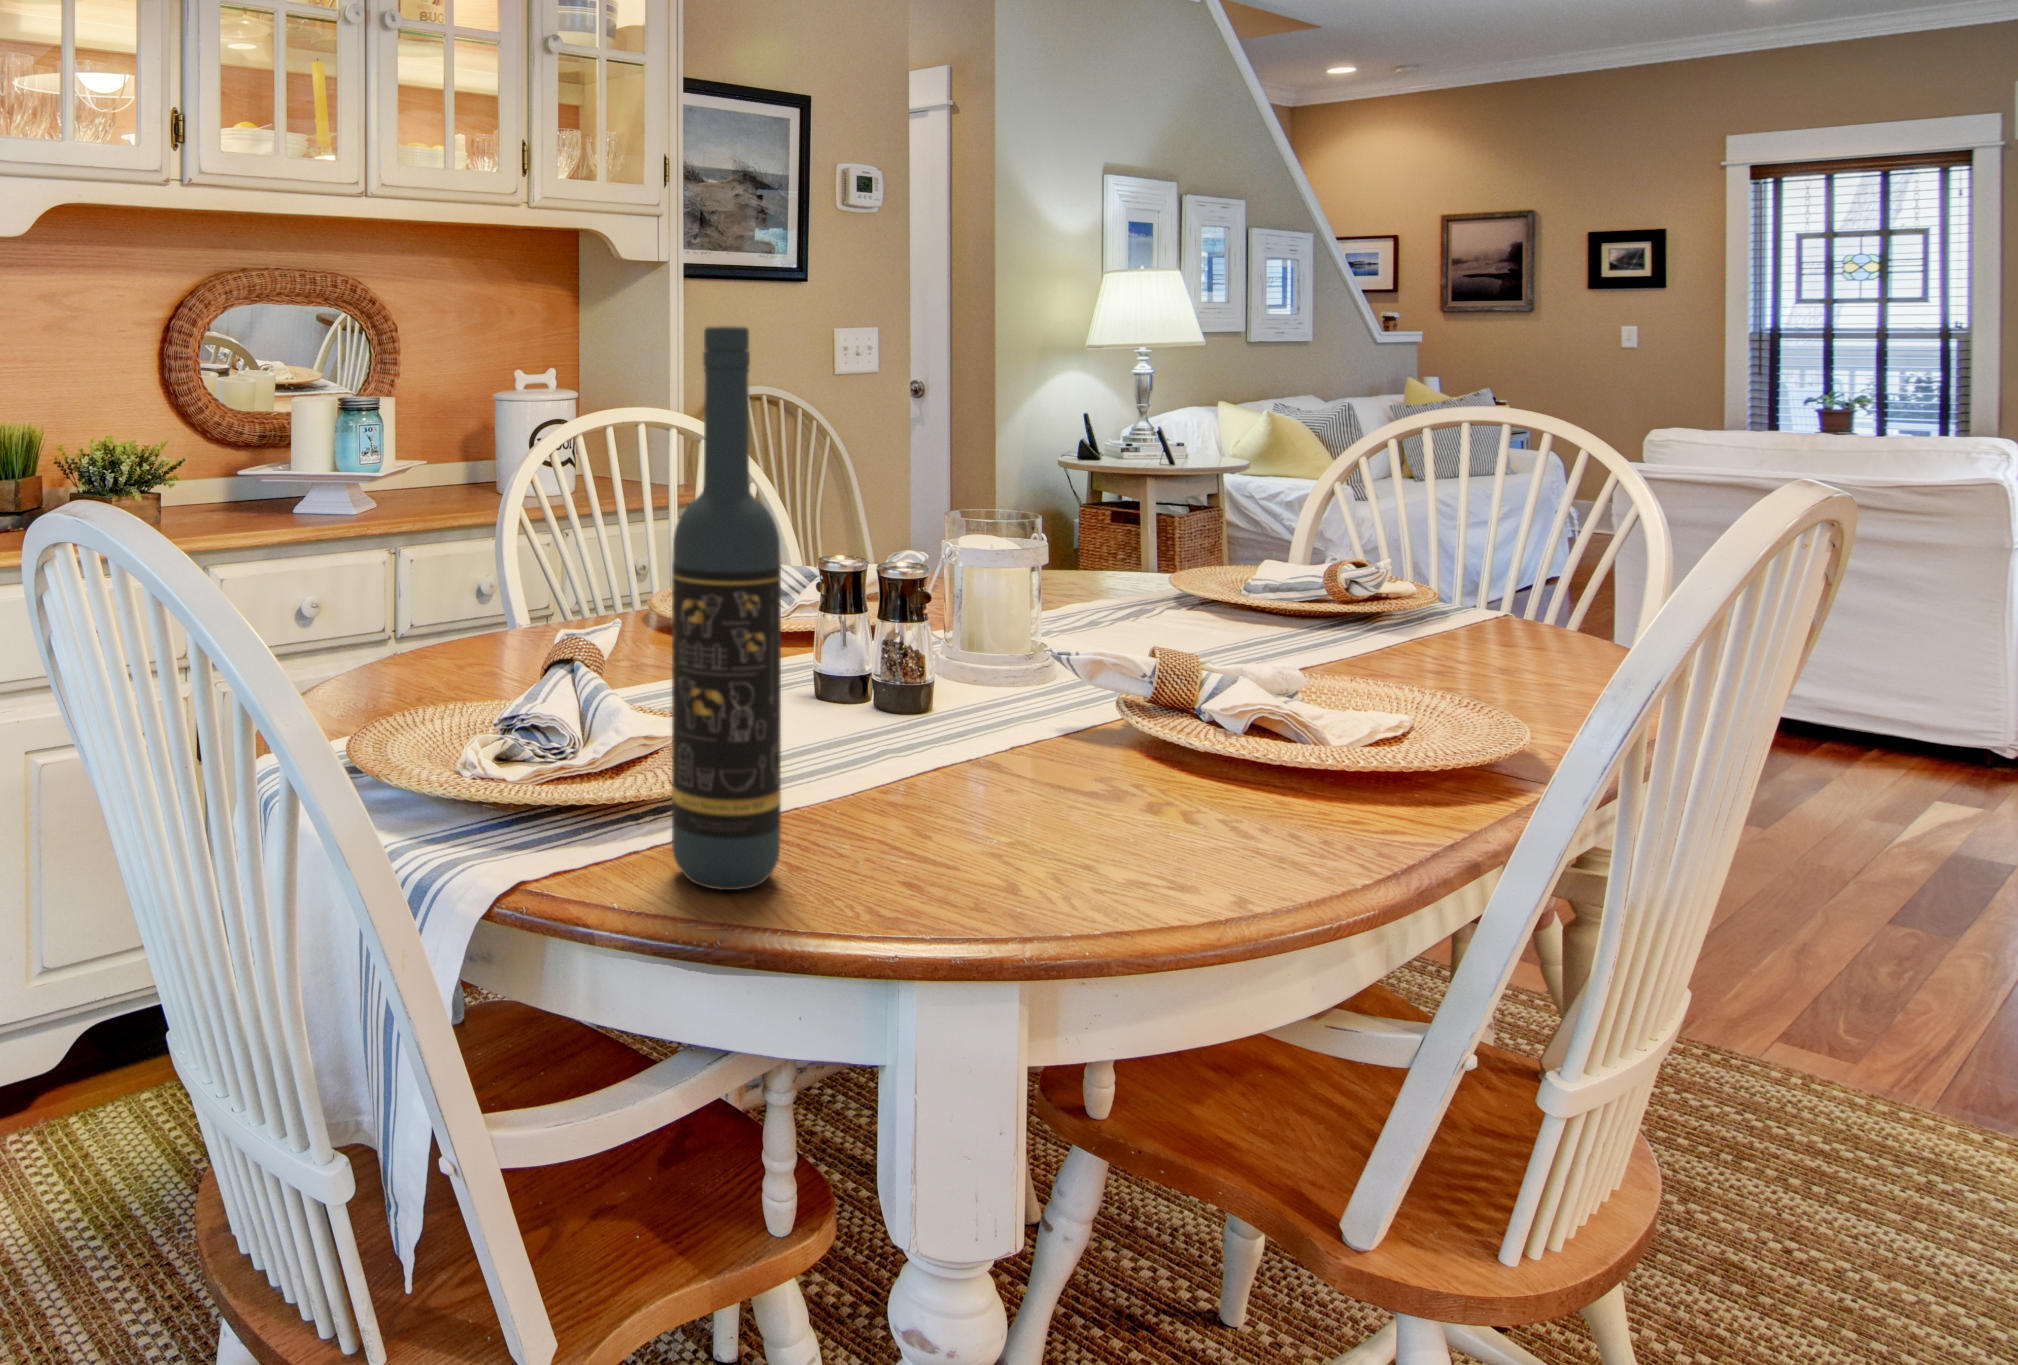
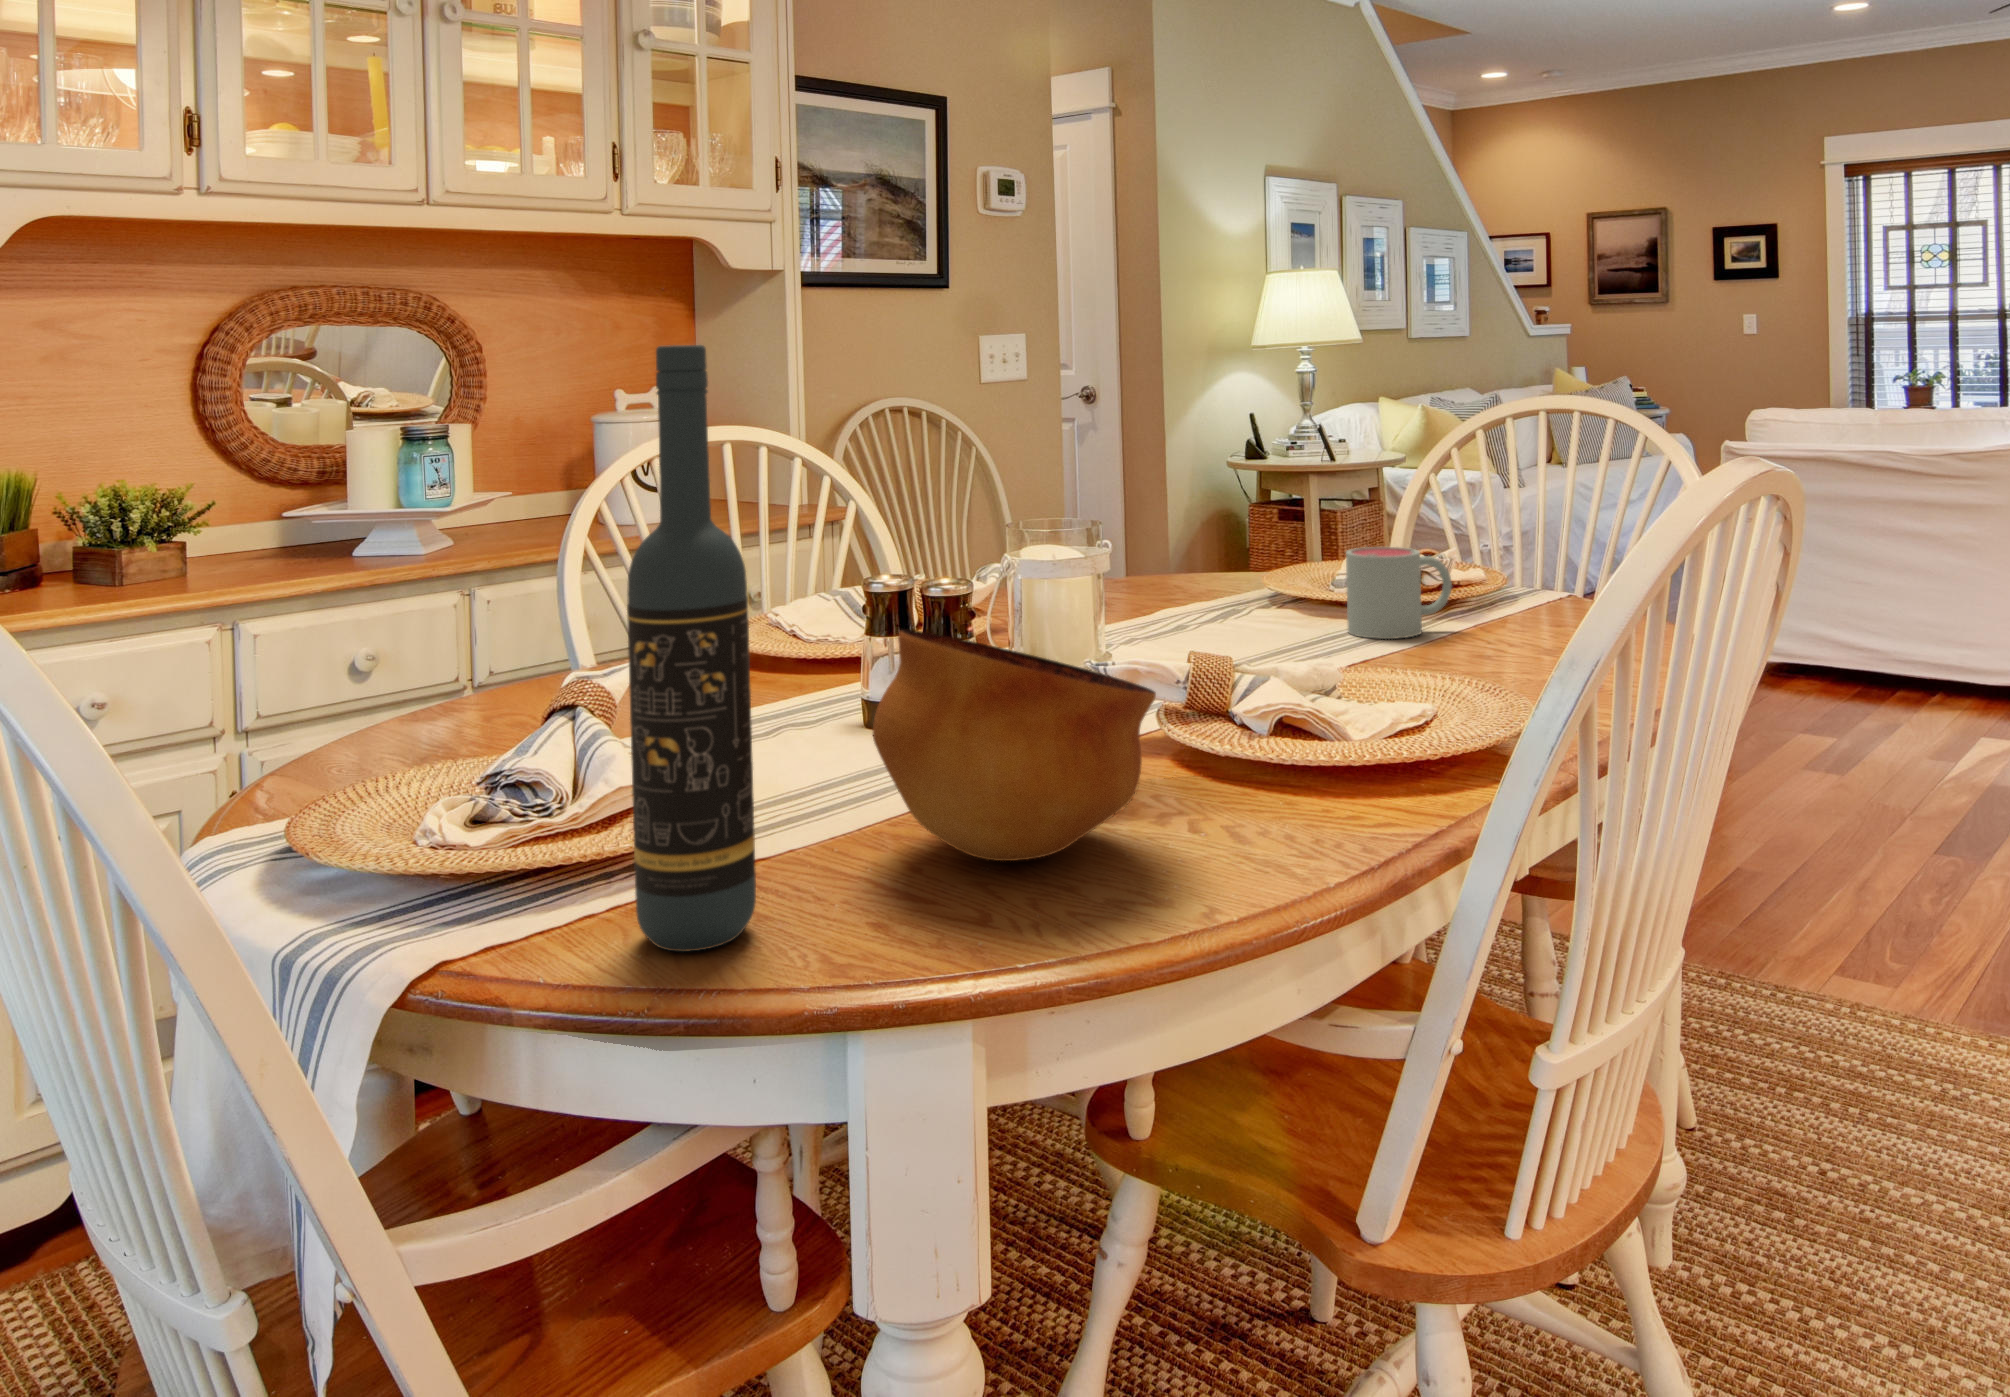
mug: none [1267,551,1383,646] -> present [1346,547,1452,639]
bowl: none [867,604,1153,834] -> present [873,630,1156,861]

